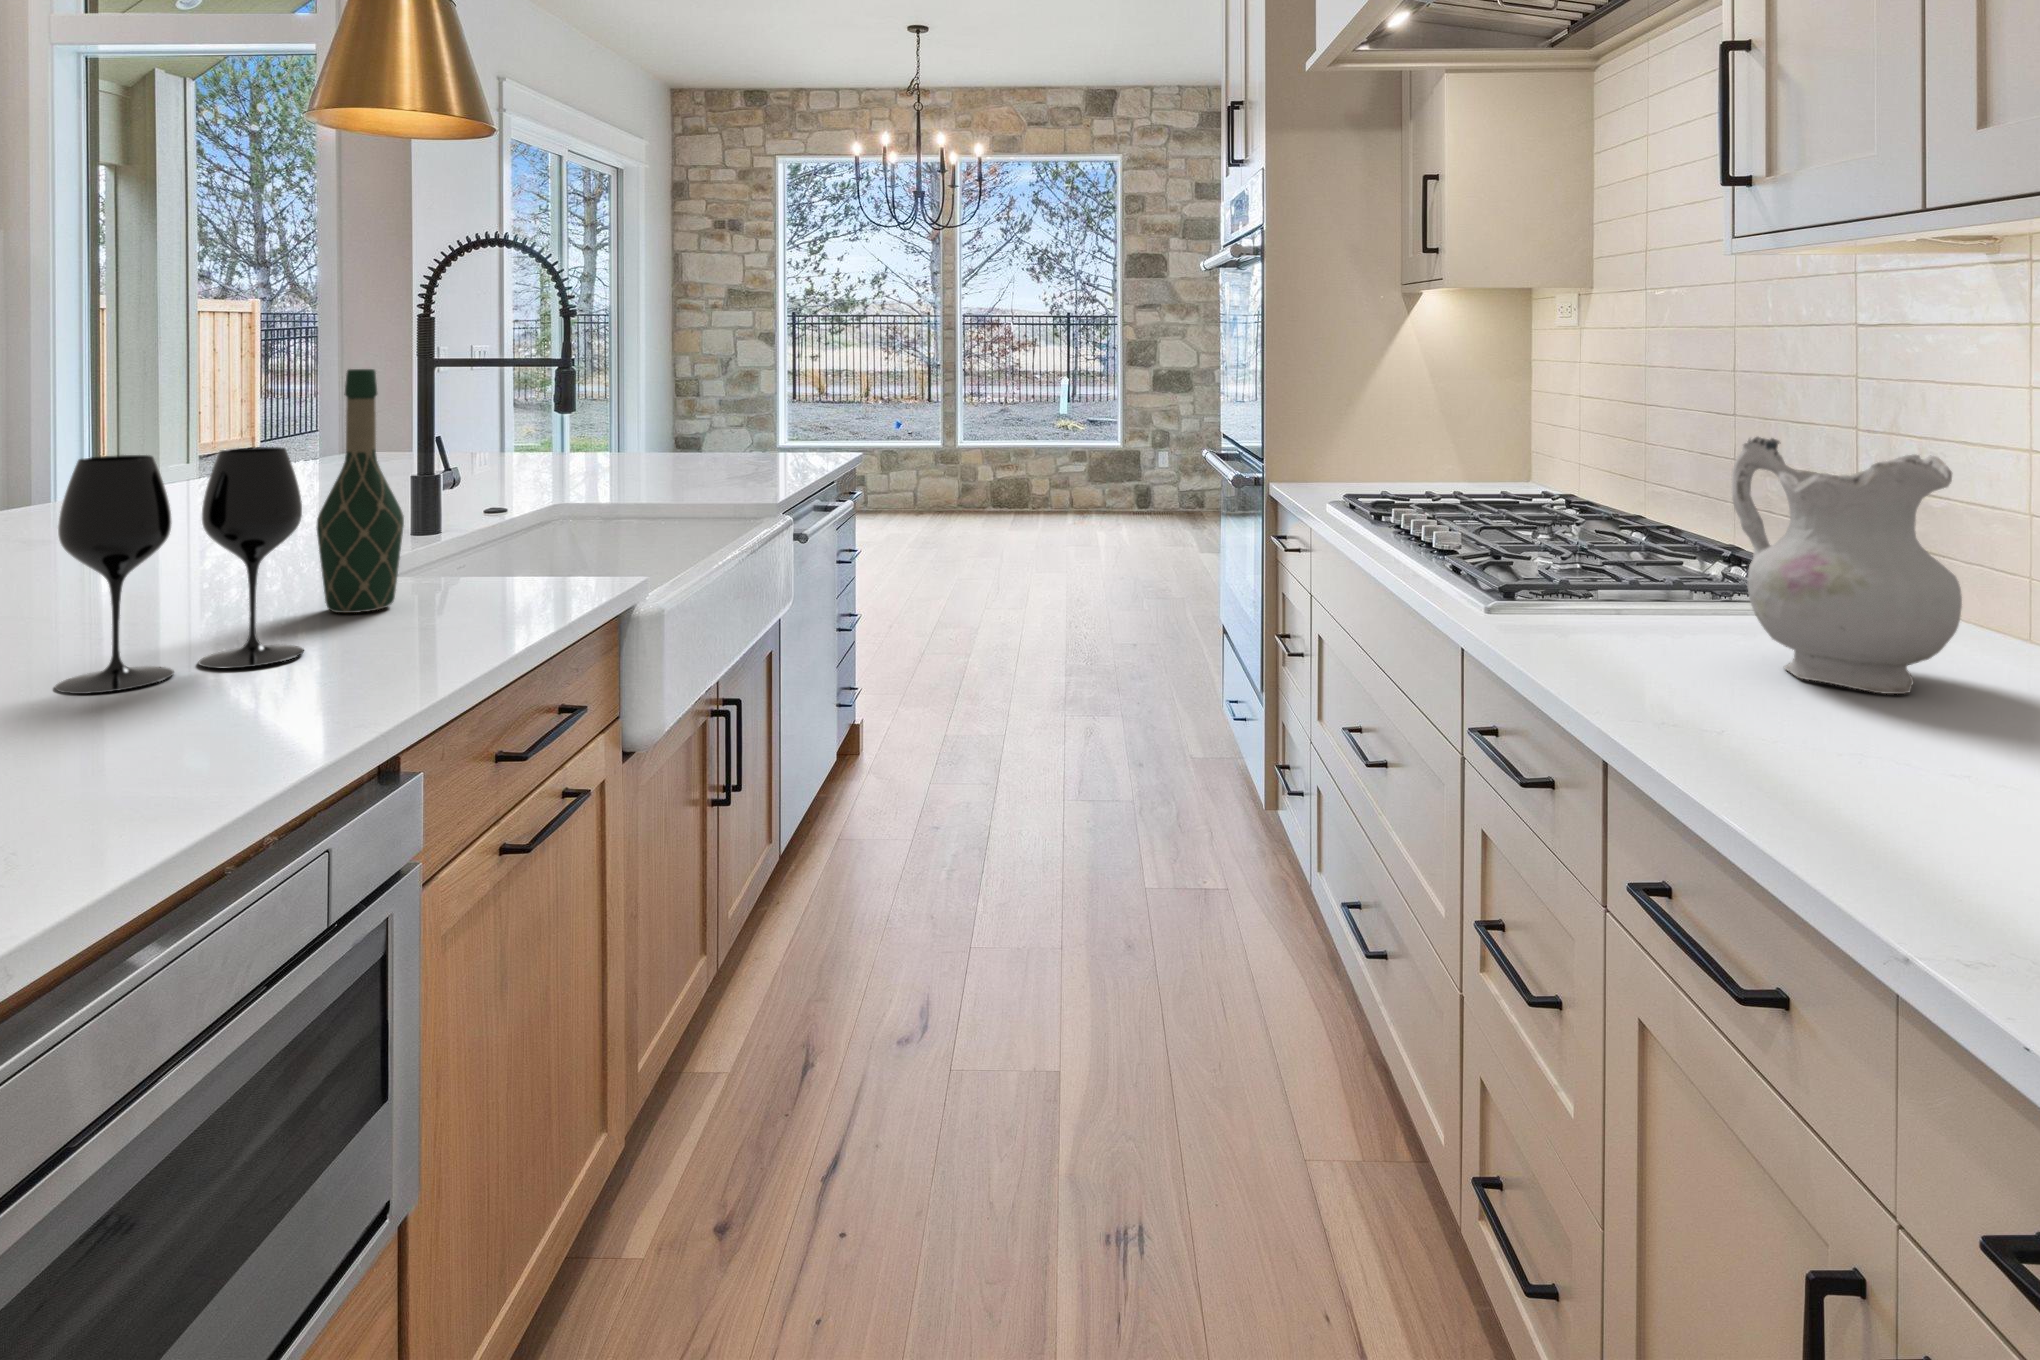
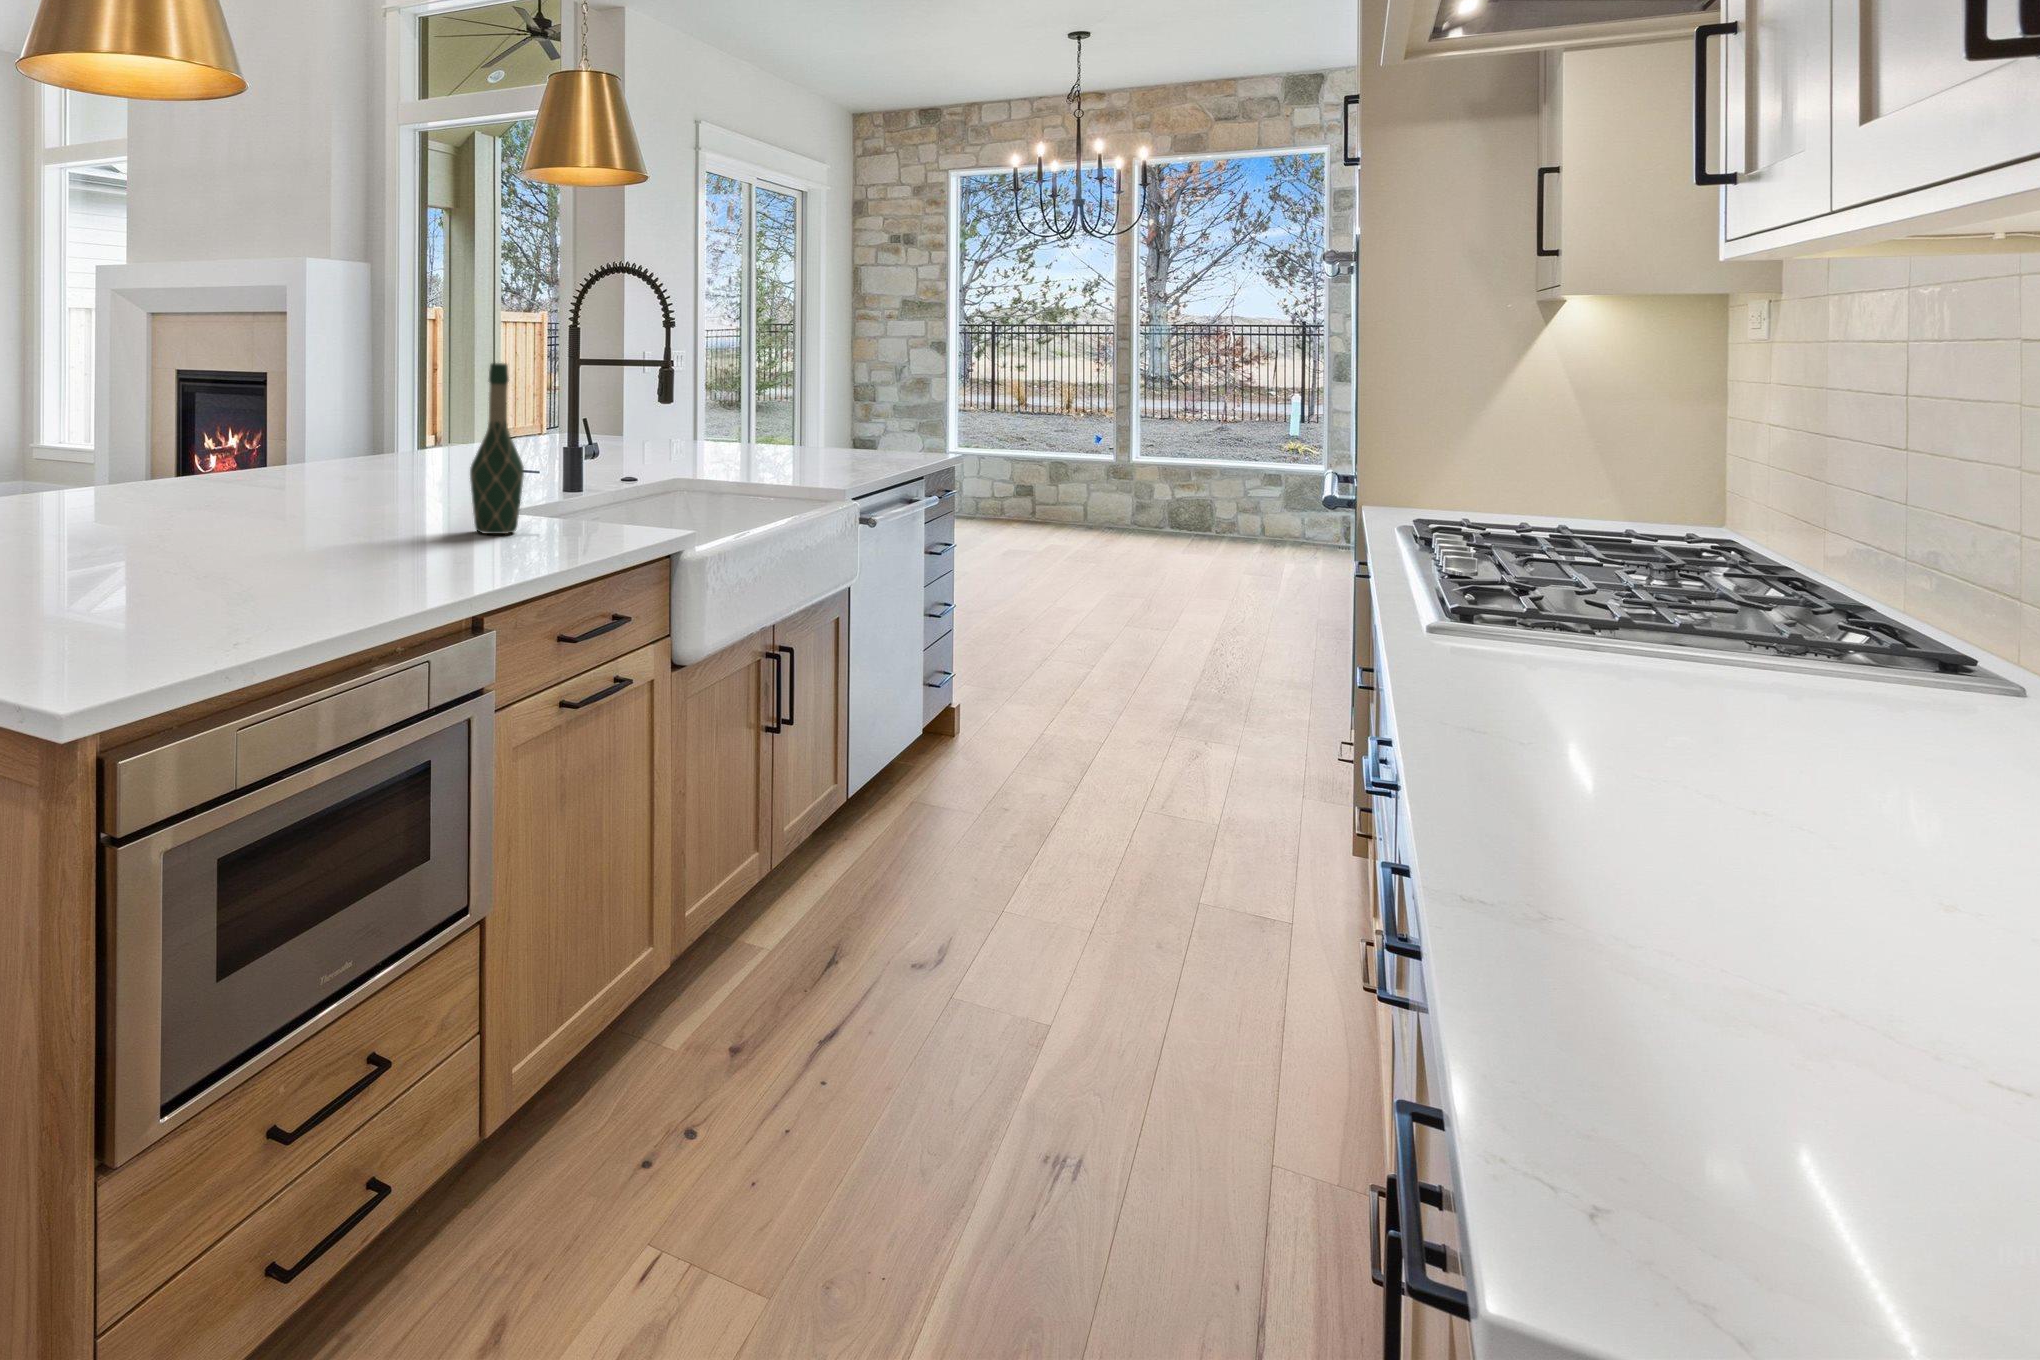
ceramic pitcher: present [1732,437,1962,694] -> none [1652,464,1911,745]
wine glass: present [55,447,304,694] -> none [308,413,447,561]

